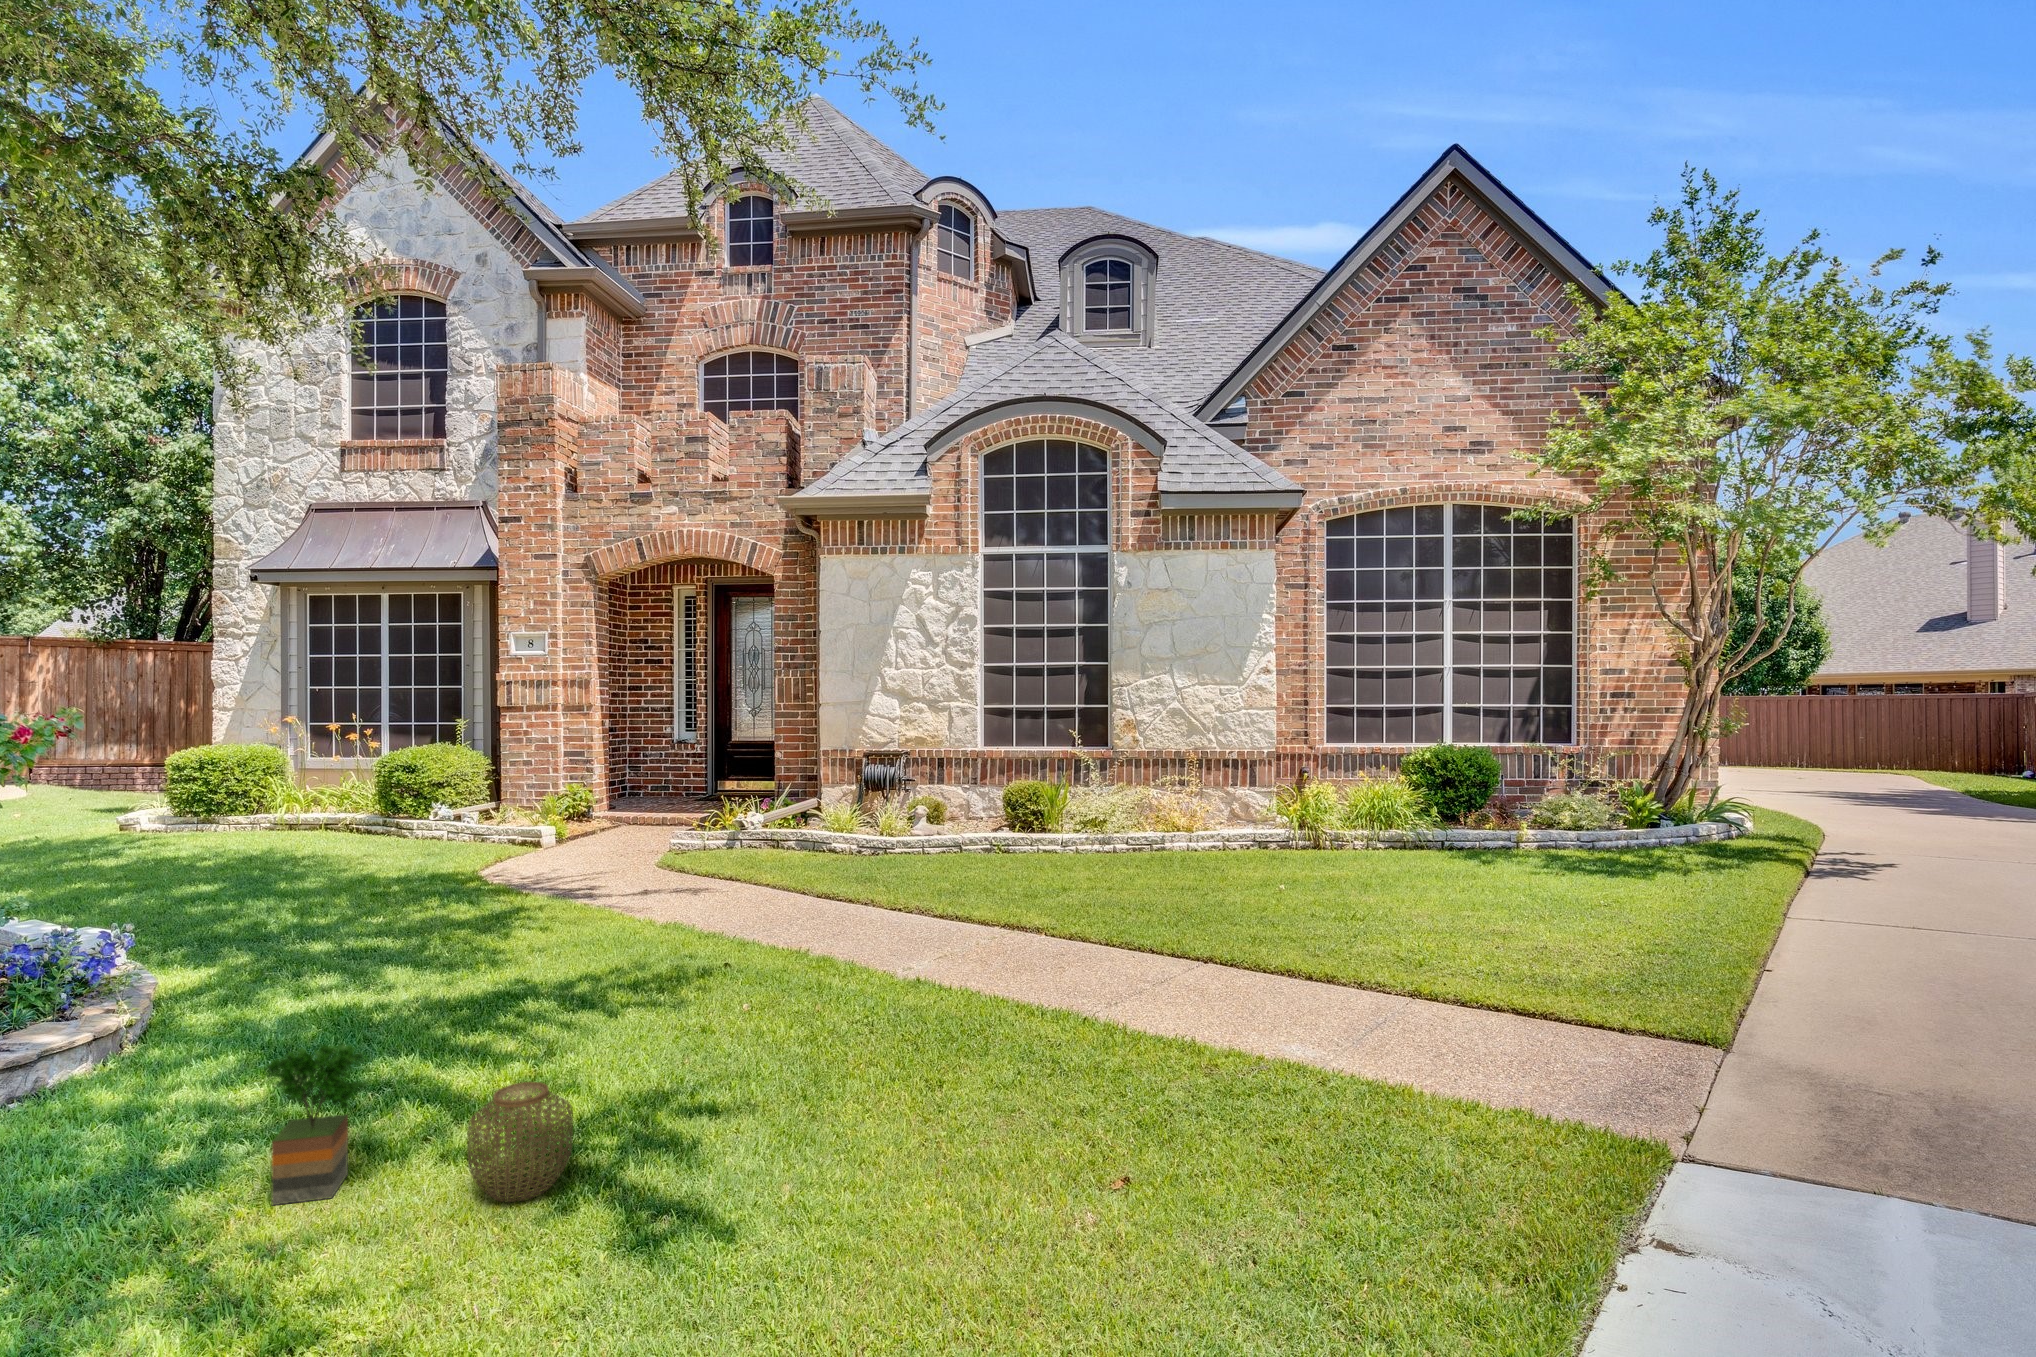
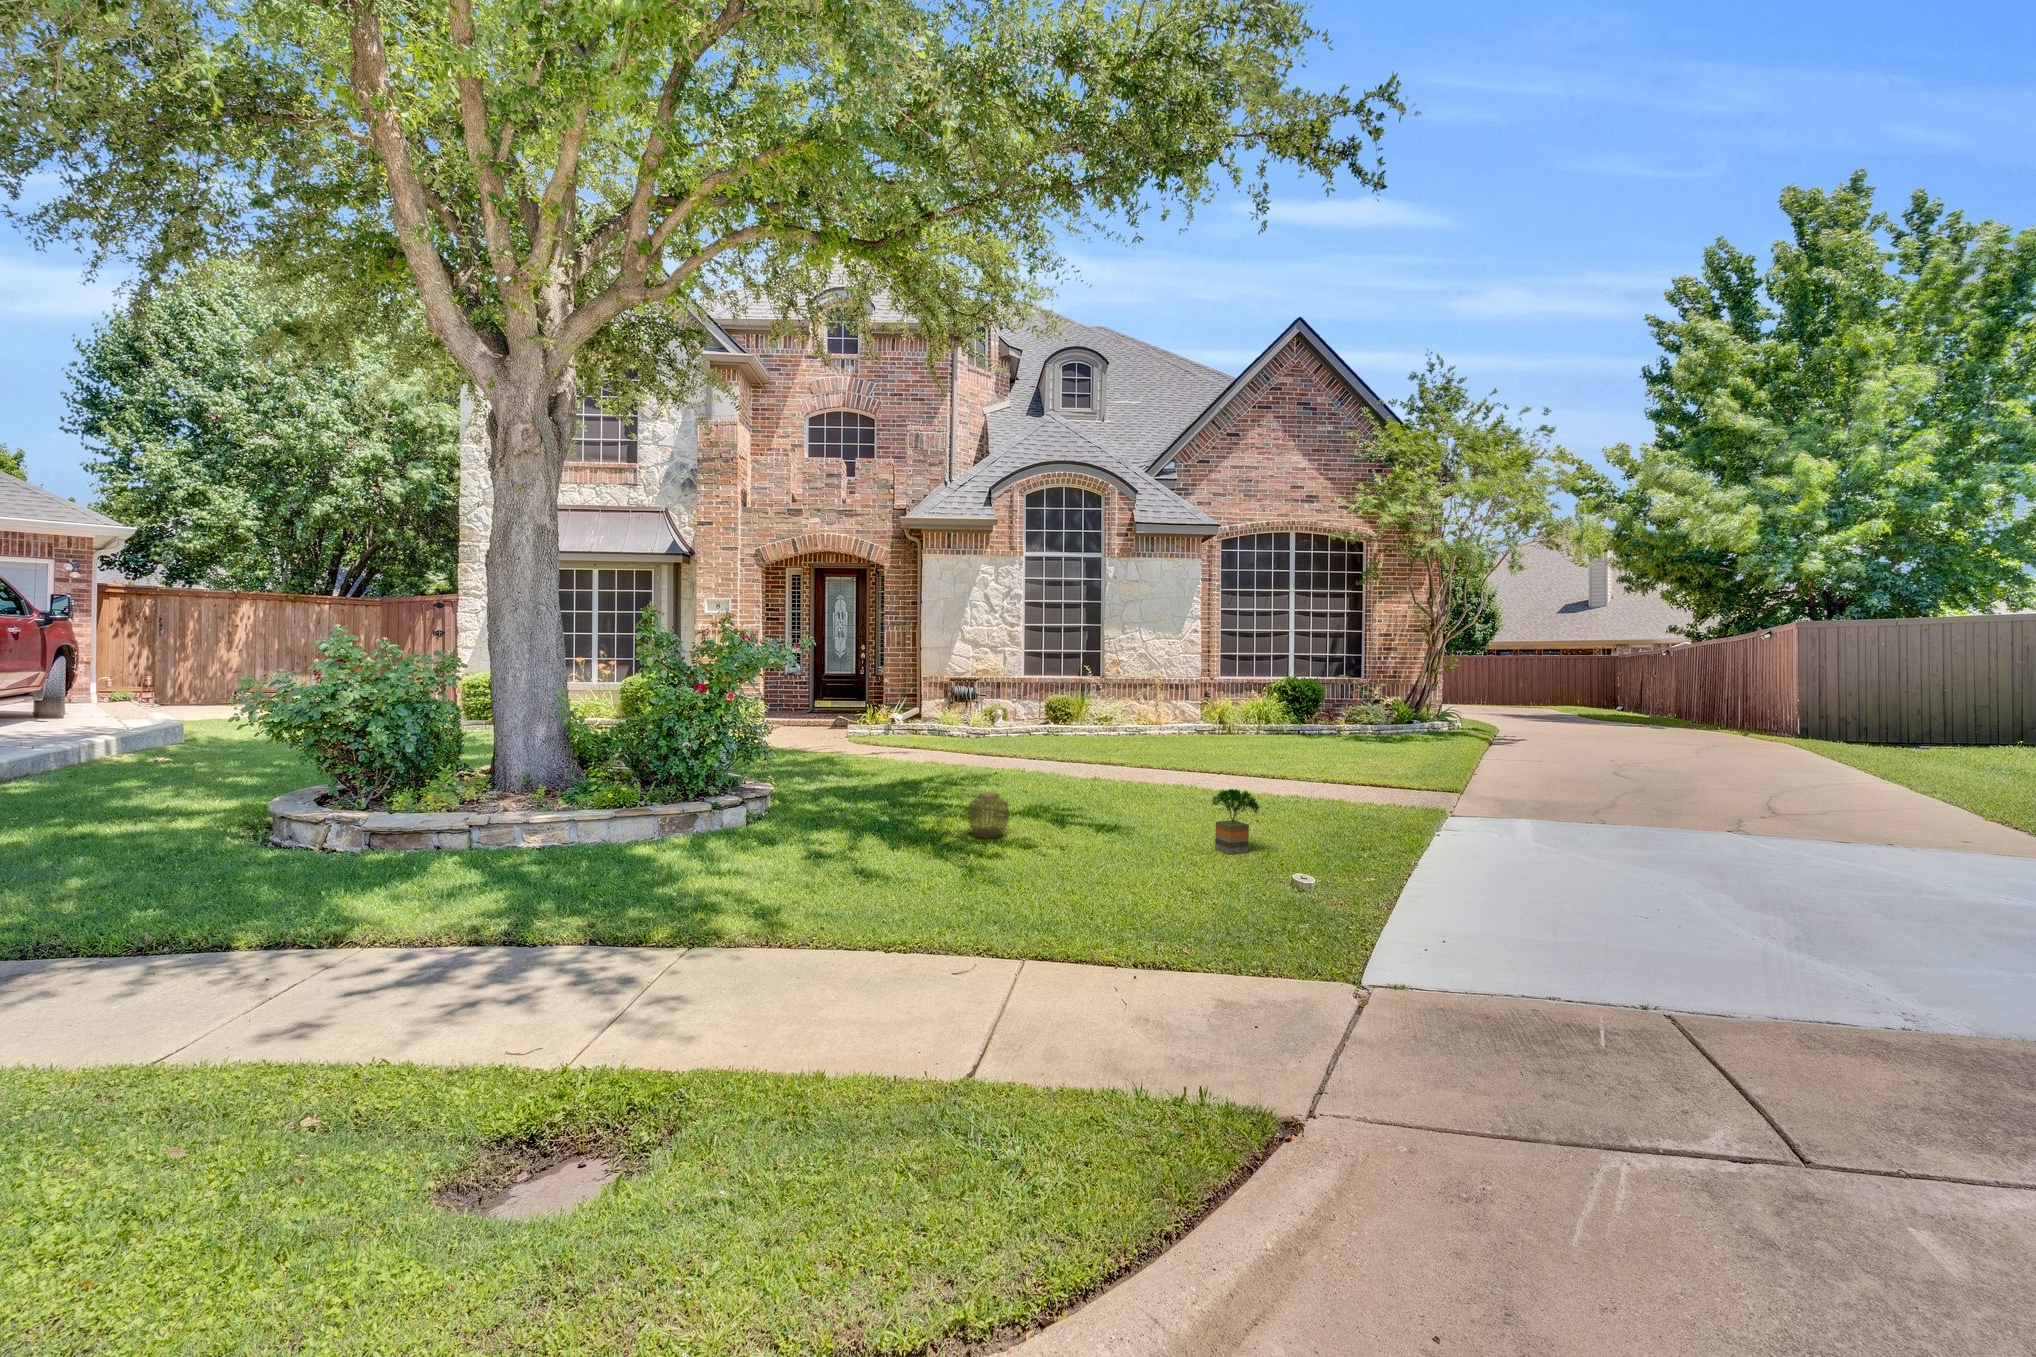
potted tree: present [264,1044,367,1205] -> present [1212,789,1260,854]

